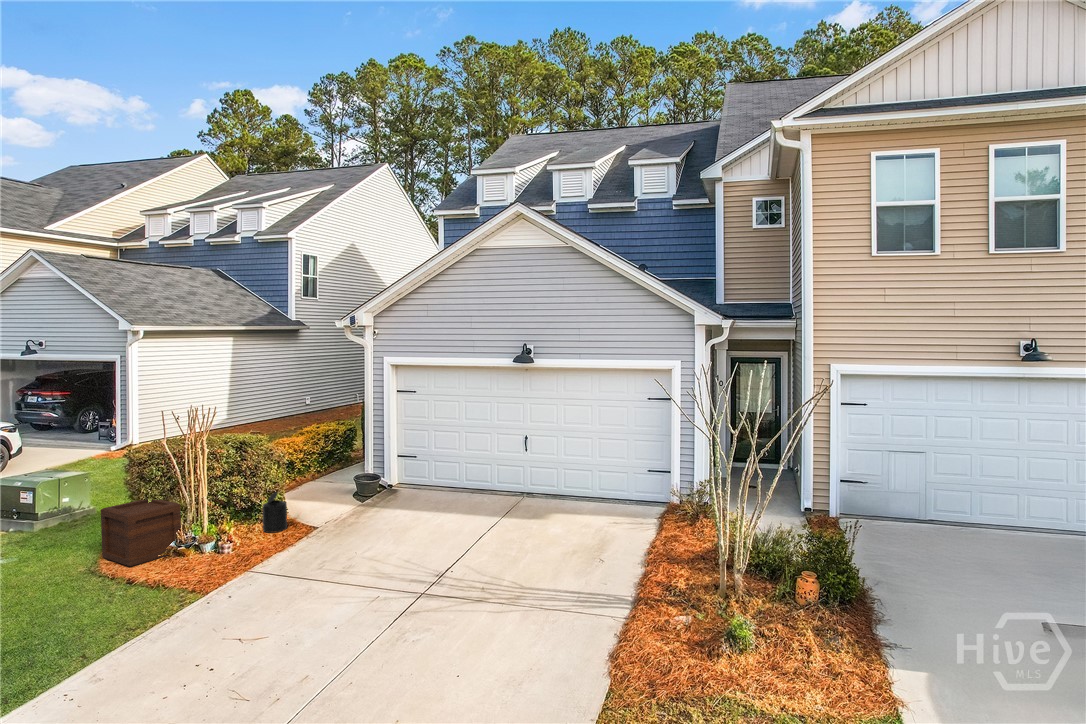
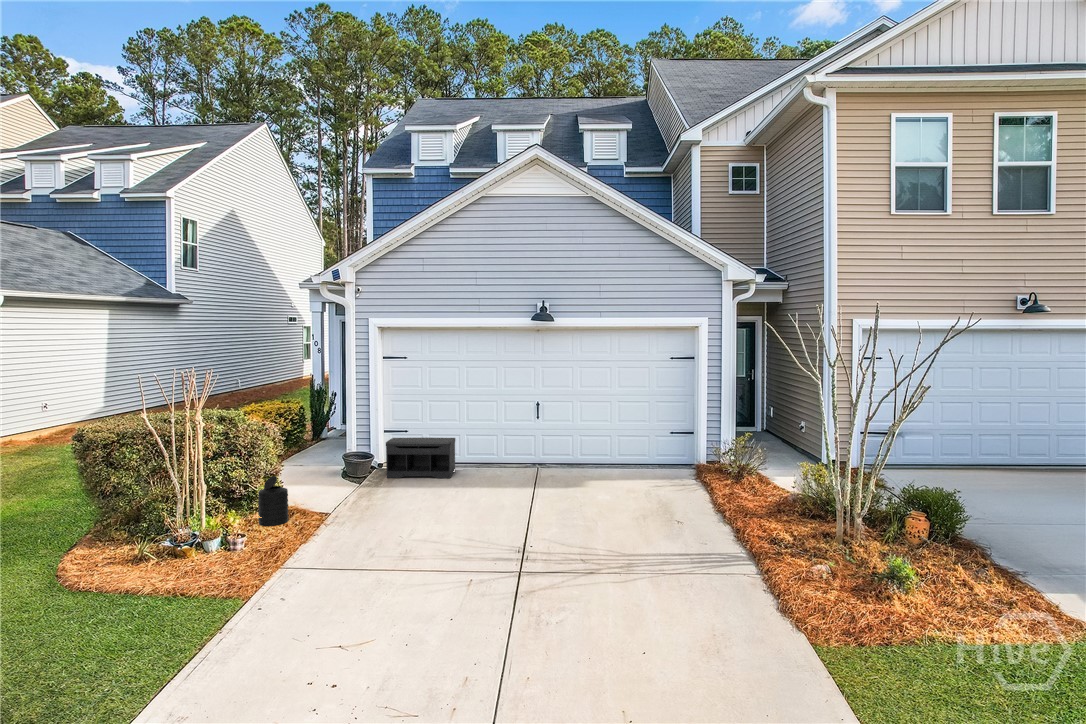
bench: none [394,458,456,497] -> present [386,438,455,478]
wooden crate: present [101,500,181,567] -> none [58,488,170,575]

